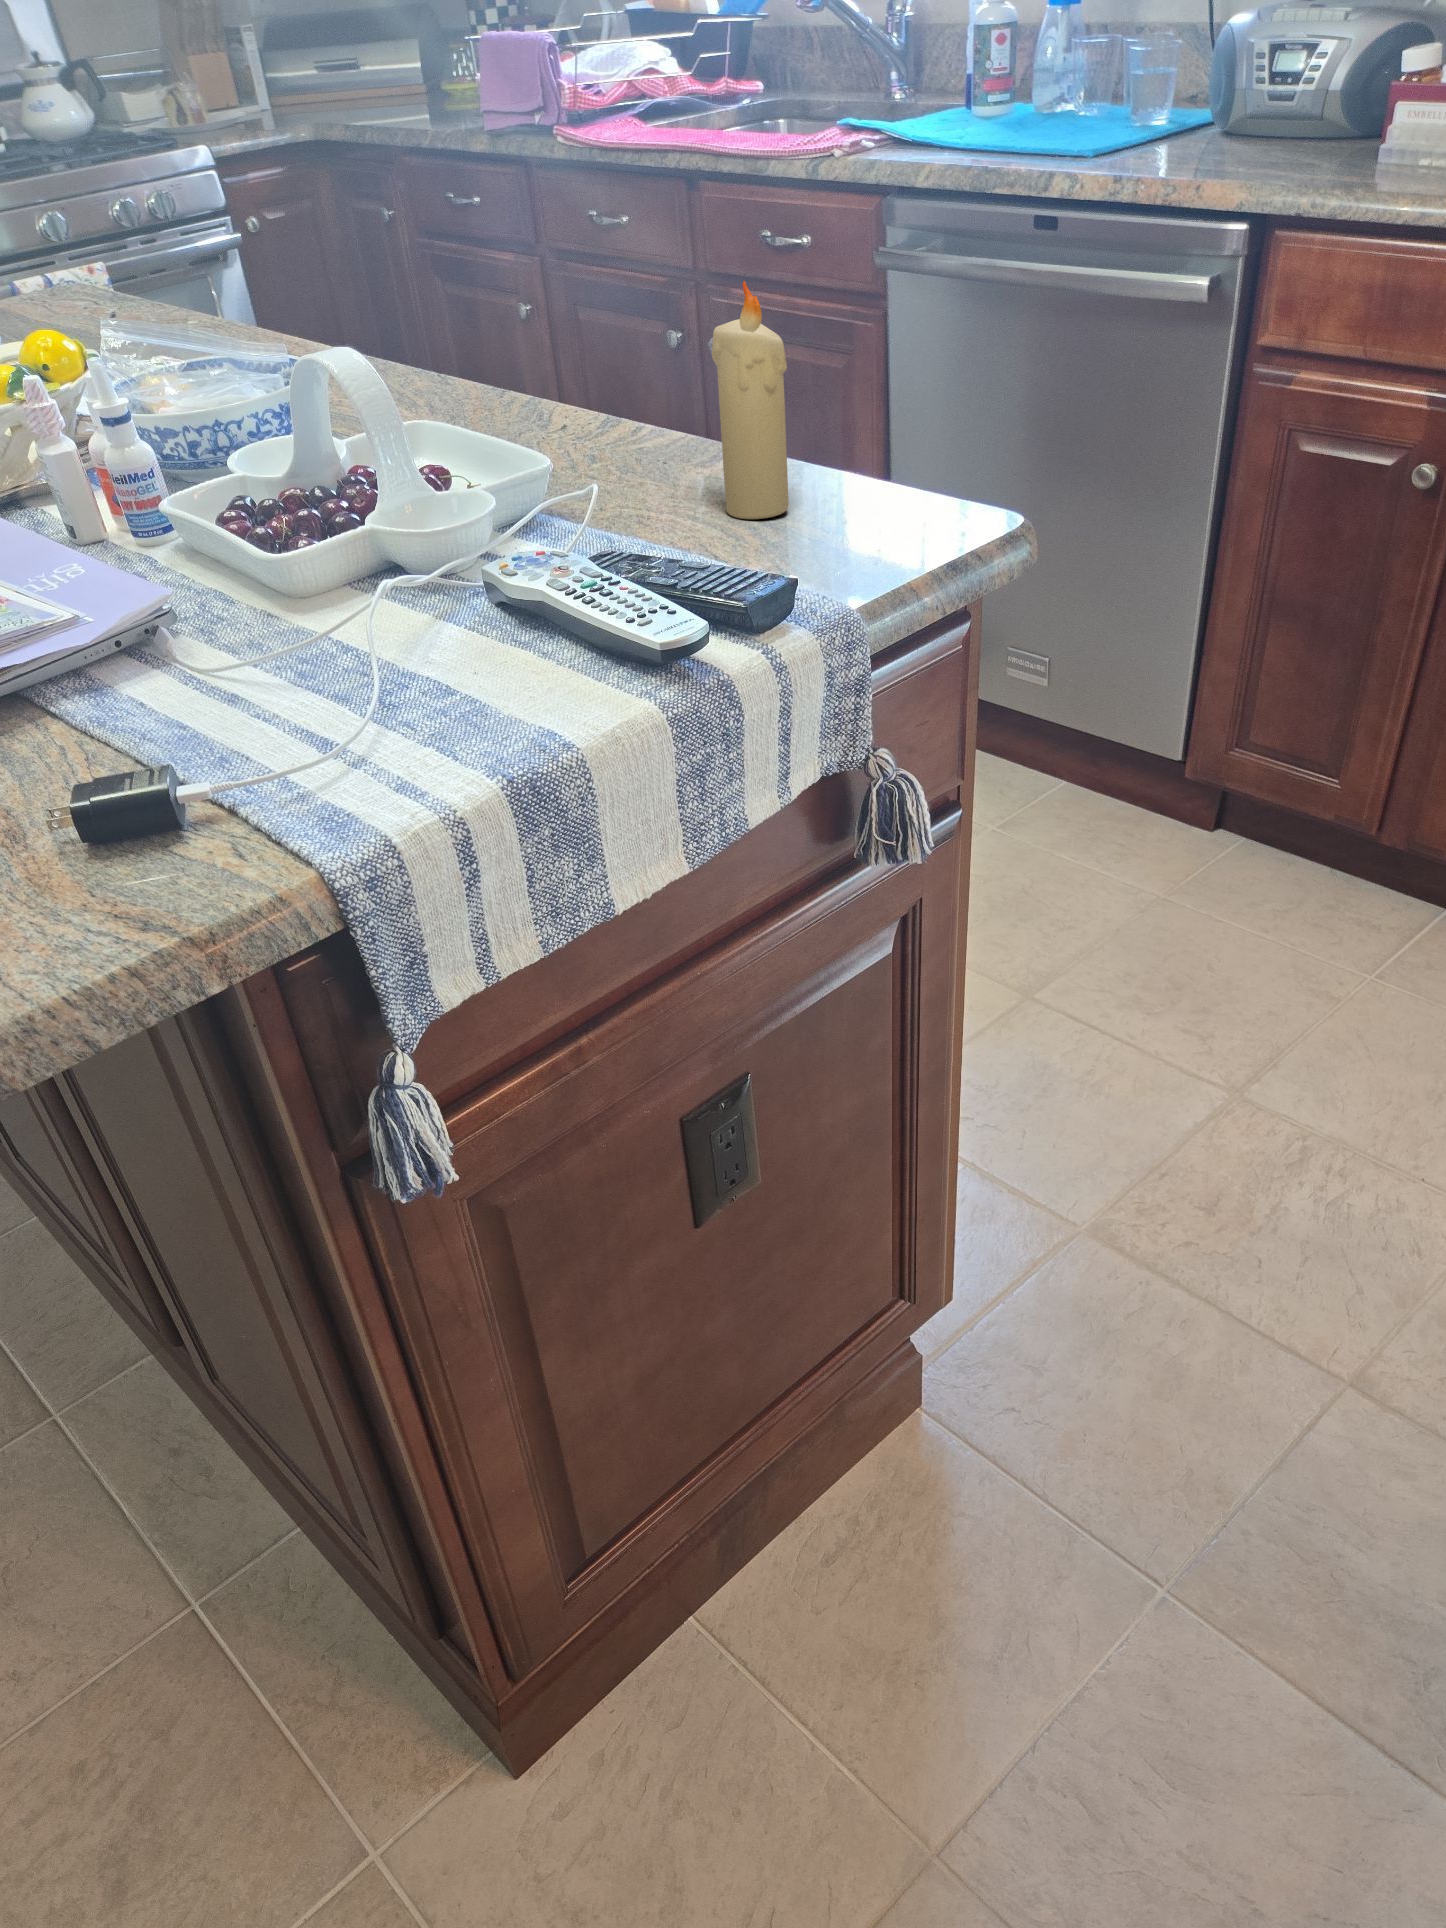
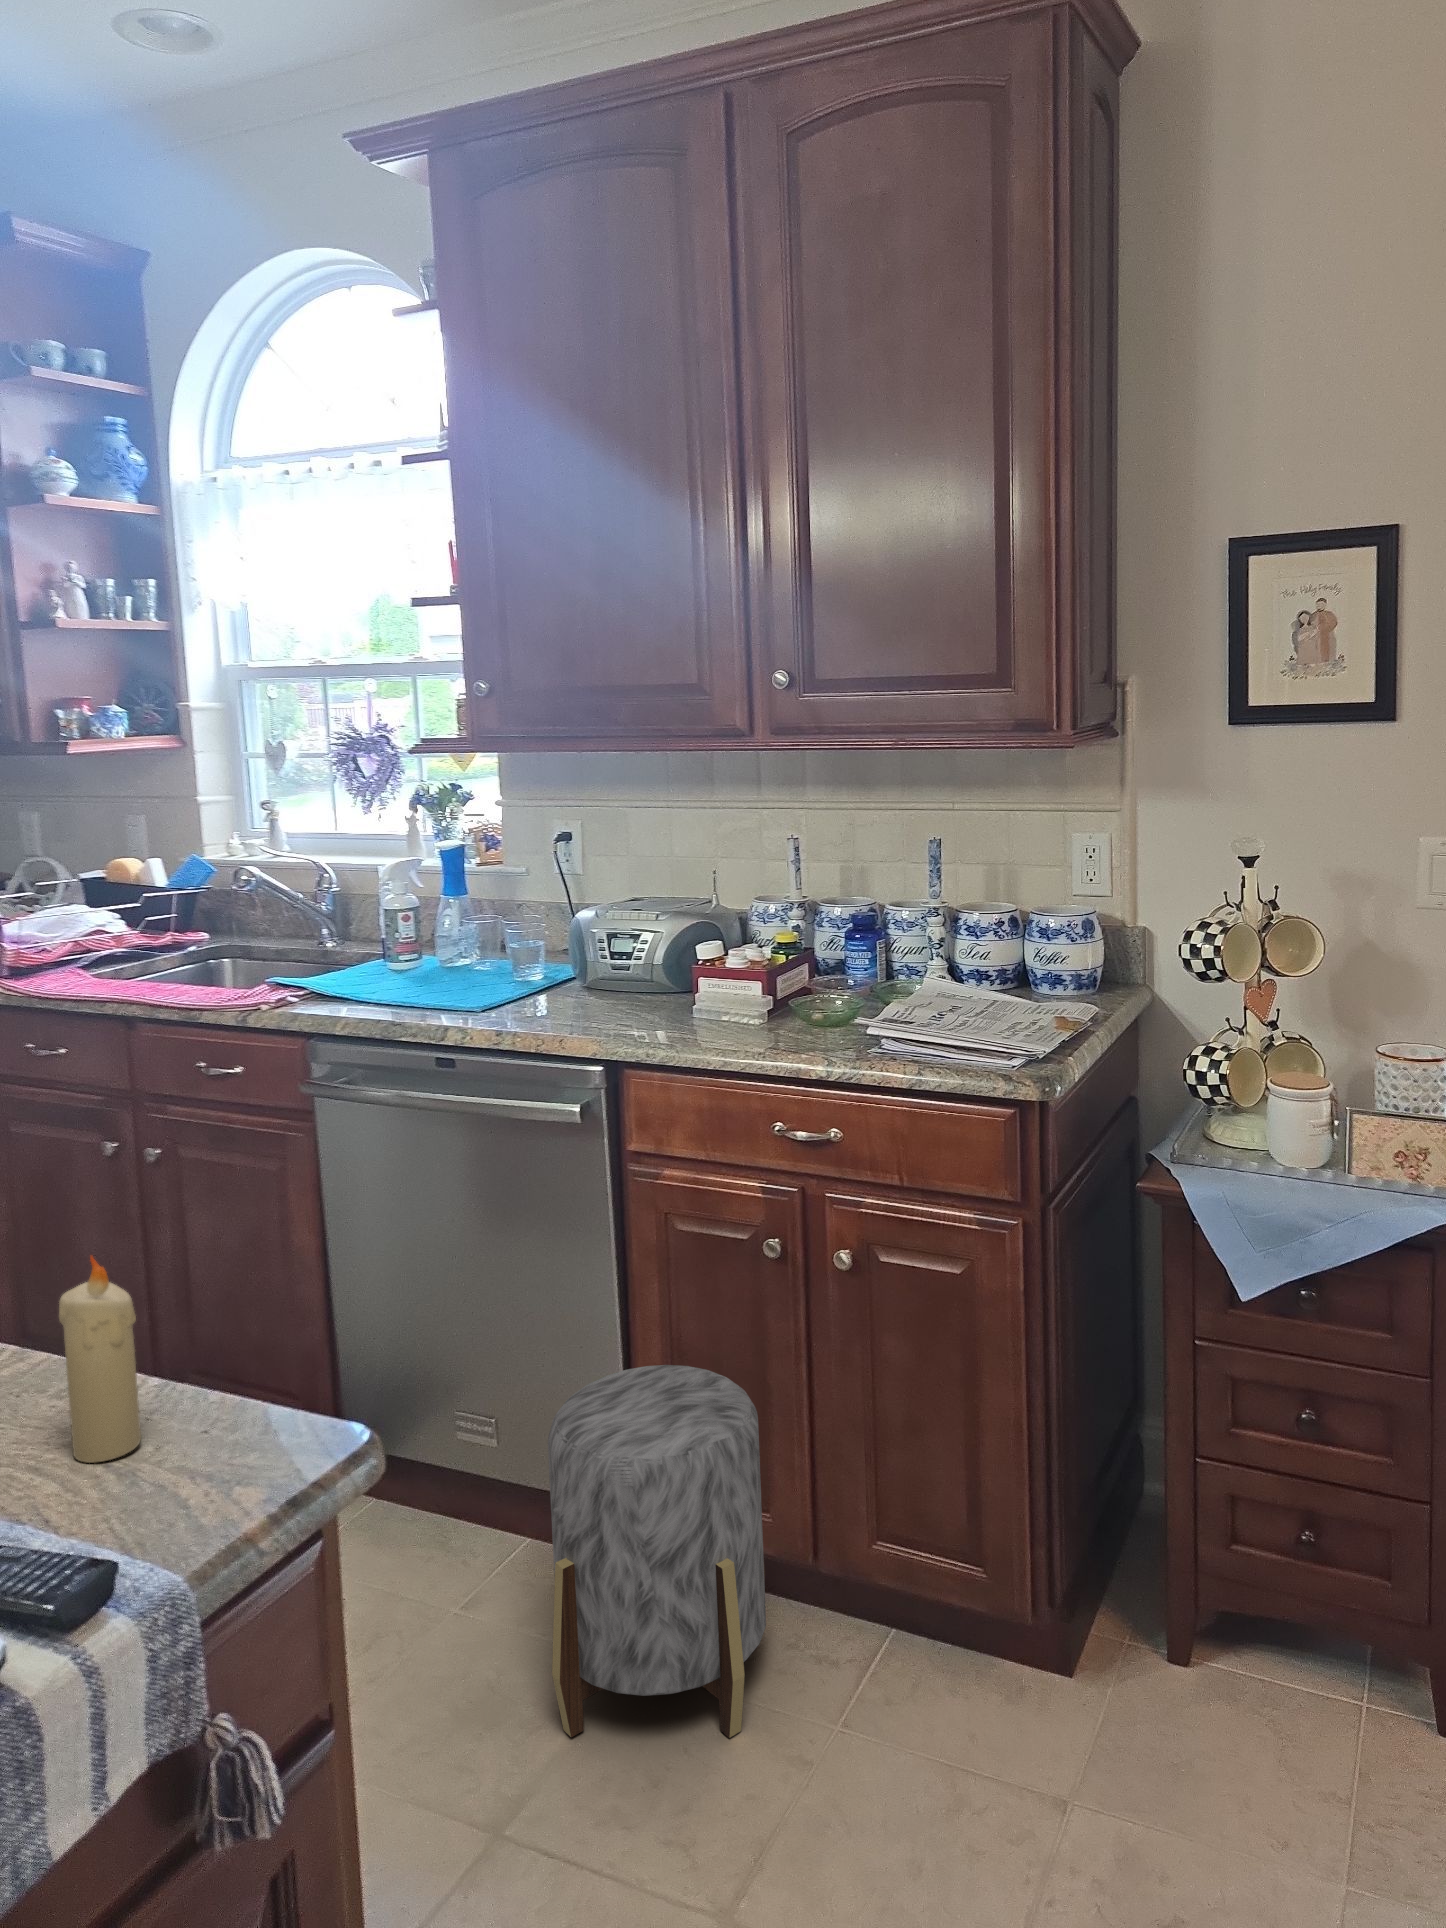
stool: none [1093,607,1358,970] -> present [548,1365,766,1738]

